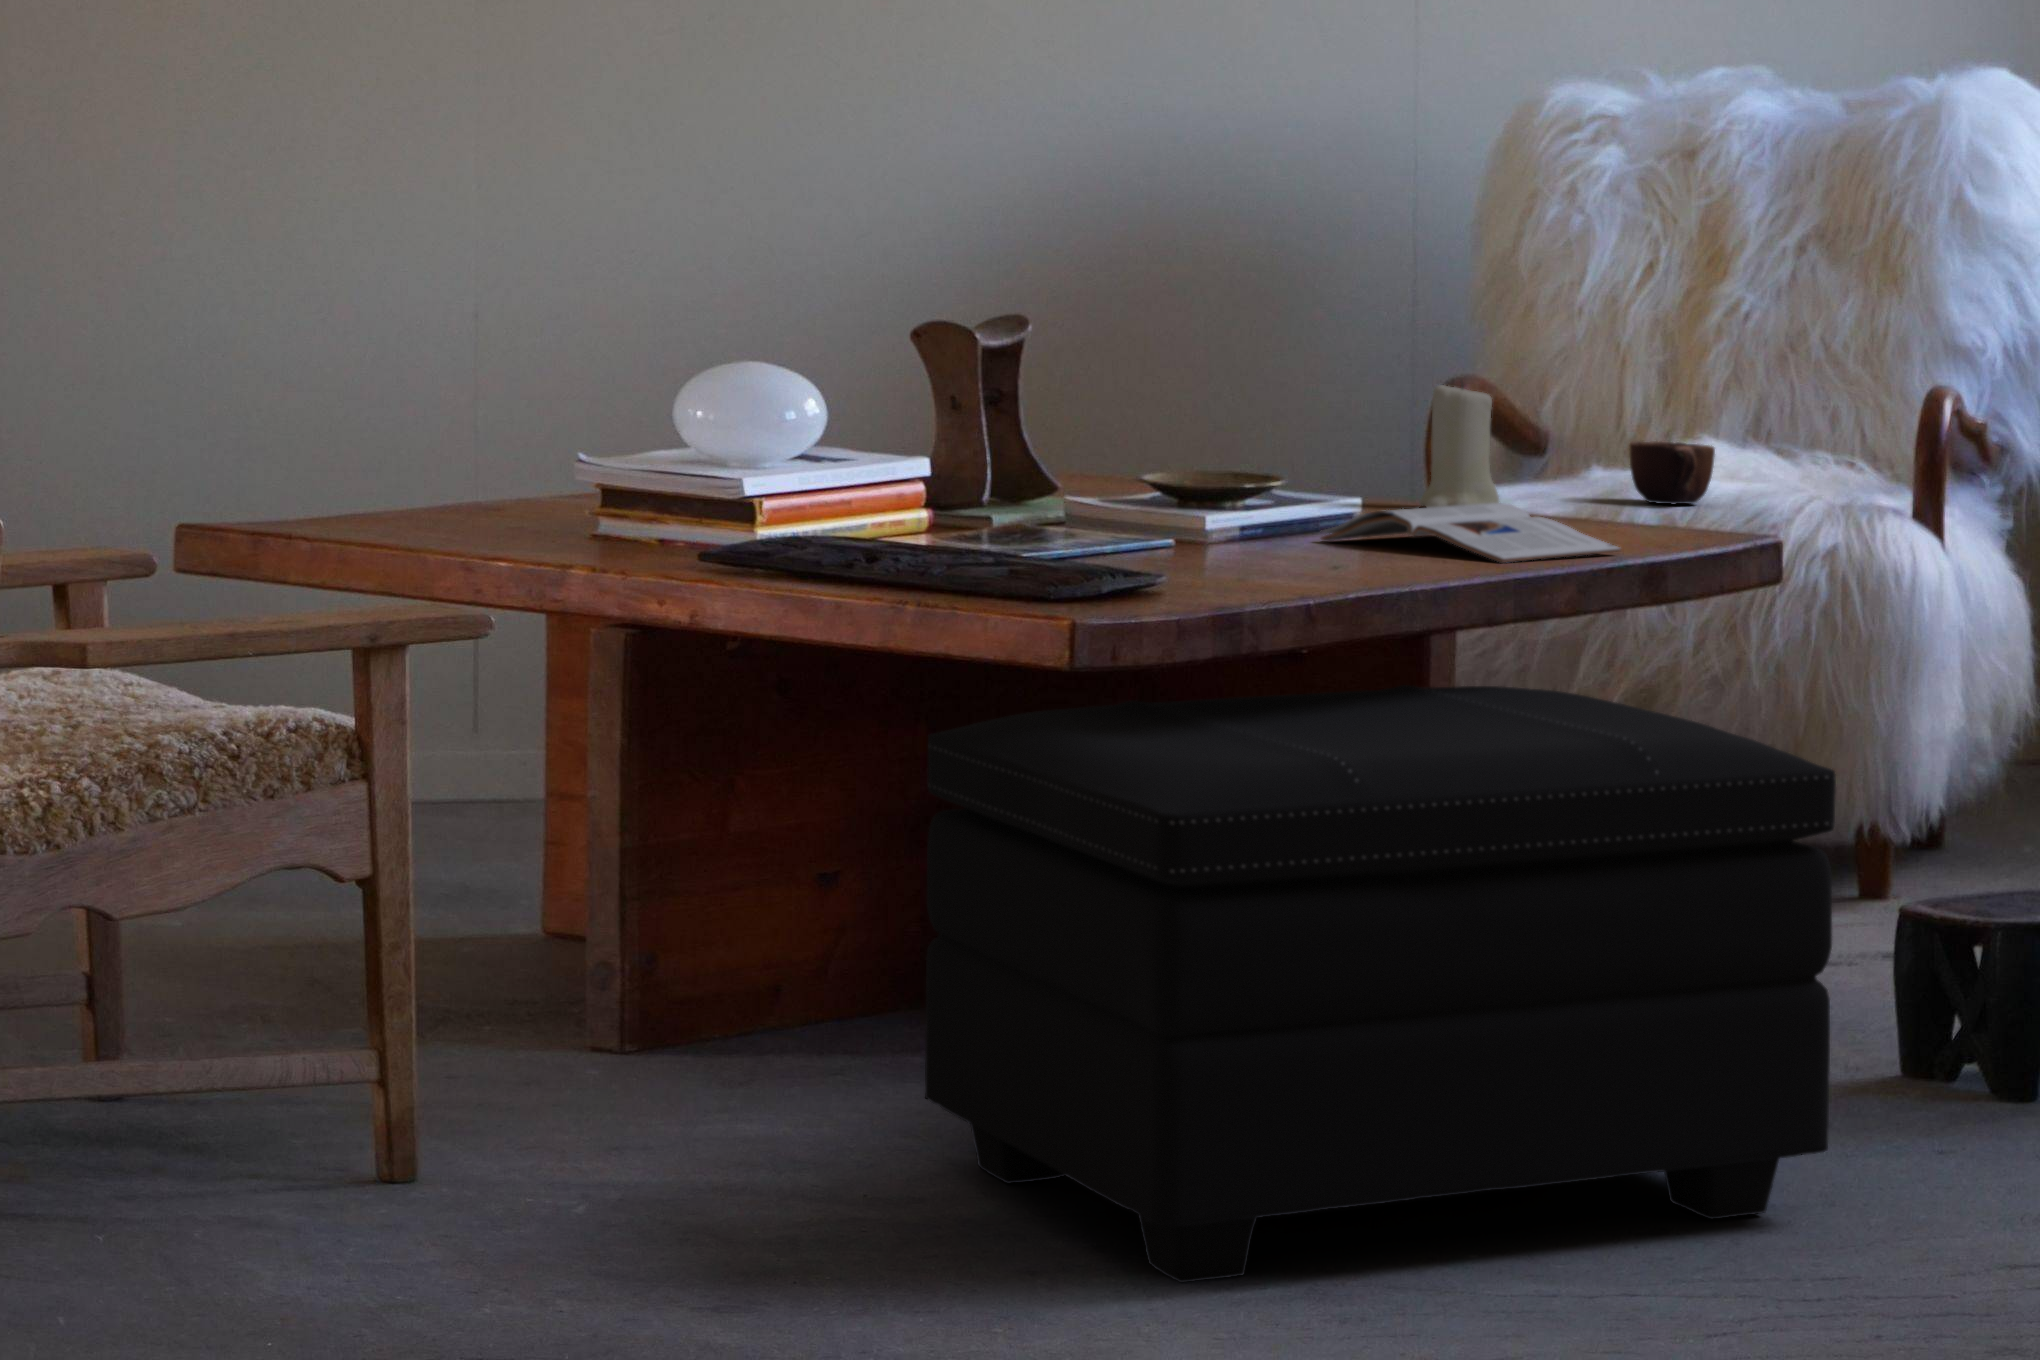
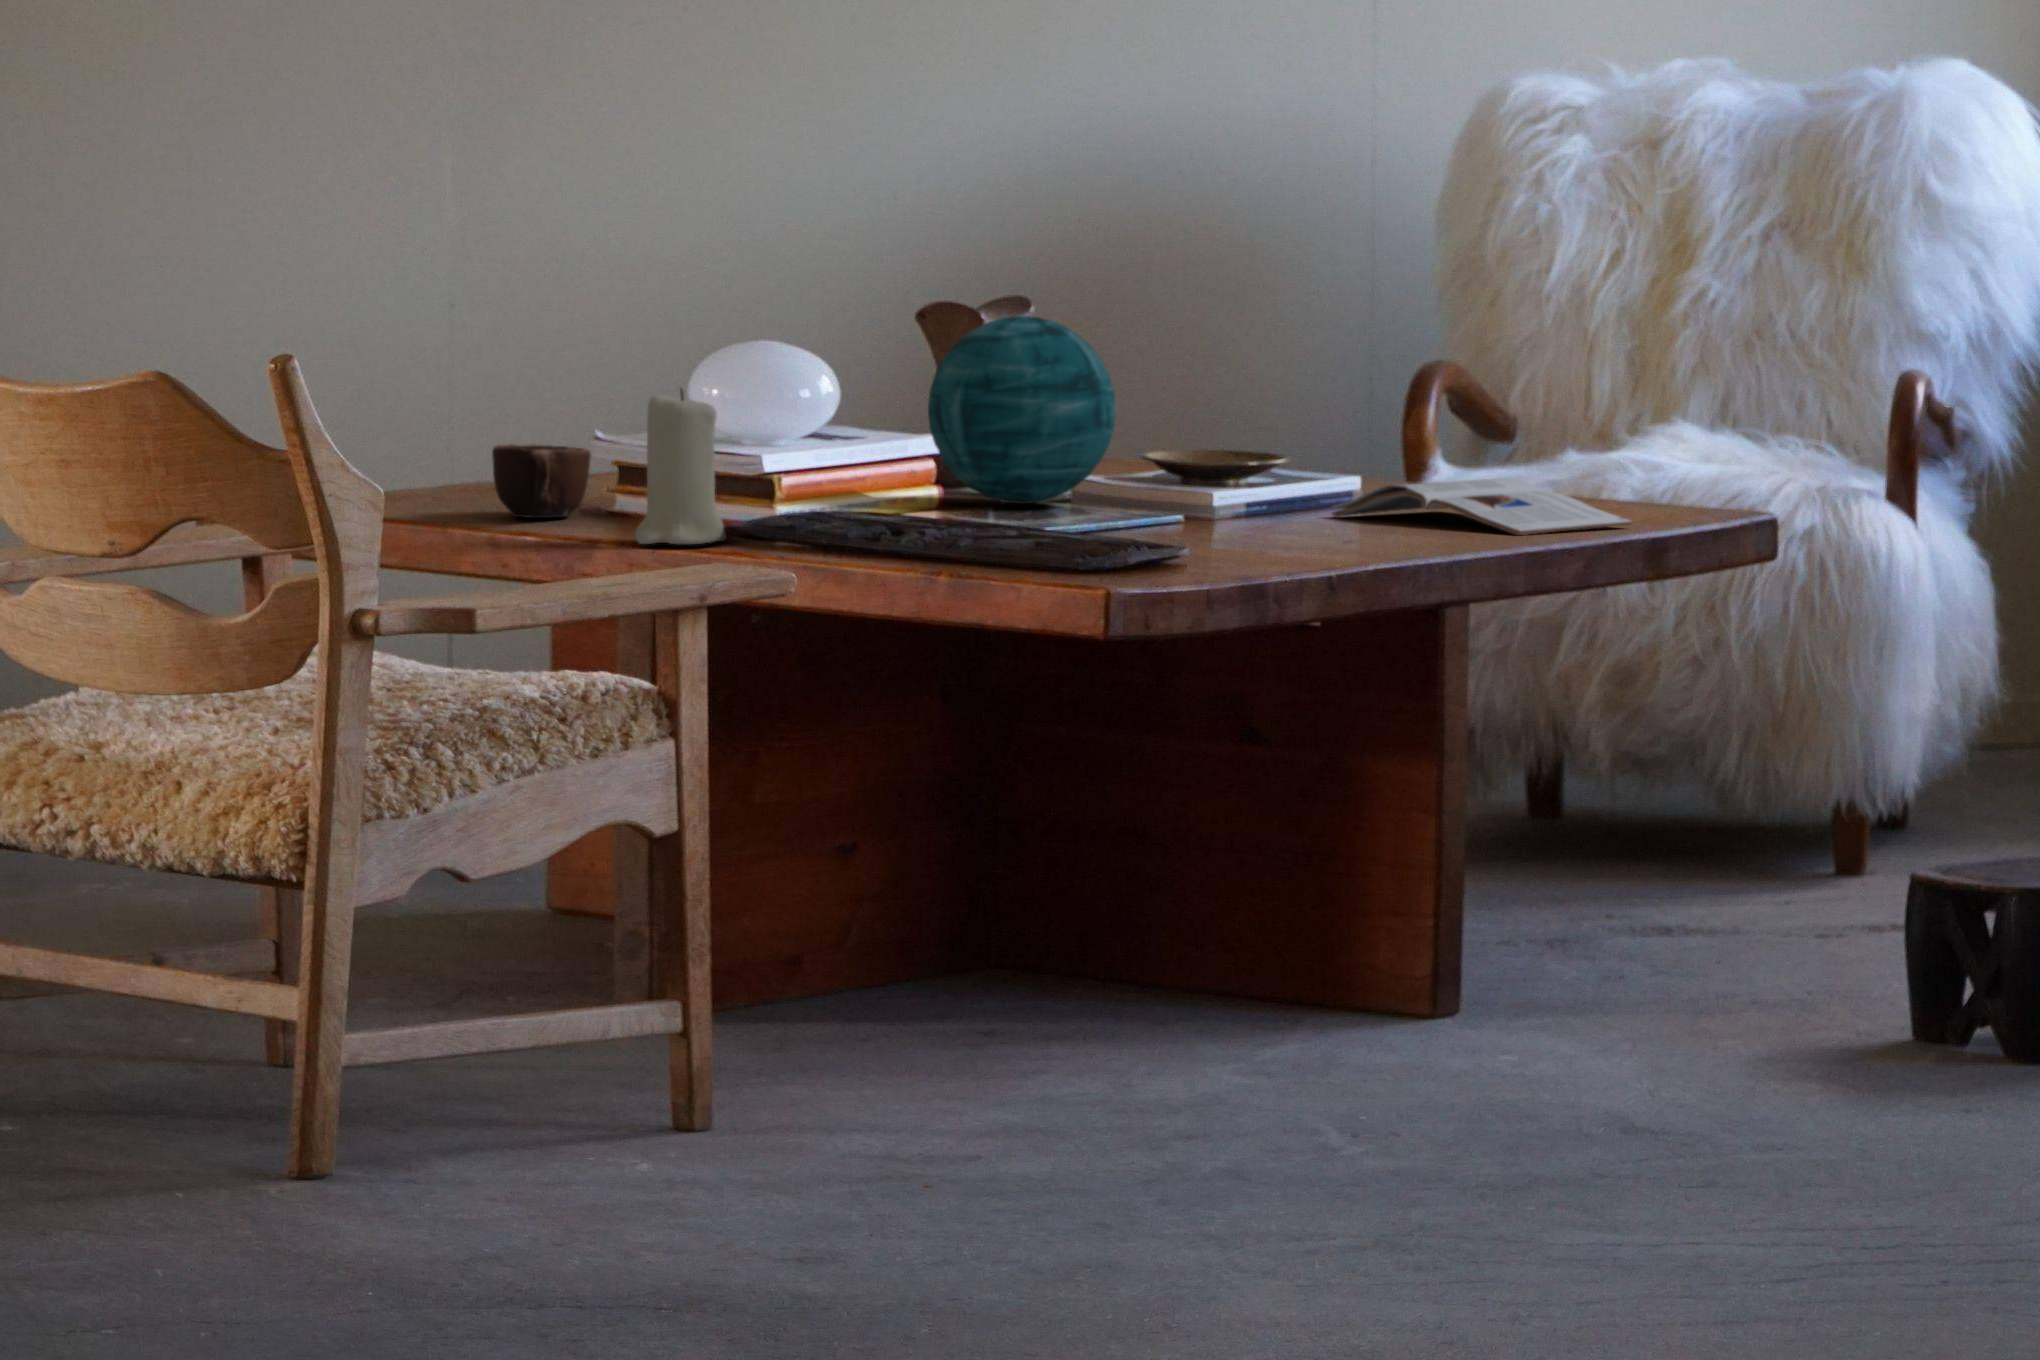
decorative orb: none [920,339,1108,525] -> present [928,316,1116,504]
candle: present [1420,380,1499,508] -> present [634,388,726,544]
mug: present [1630,441,1715,504] -> present [492,444,591,518]
footstool: present [925,685,1836,1283] -> none [957,660,1879,1266]

